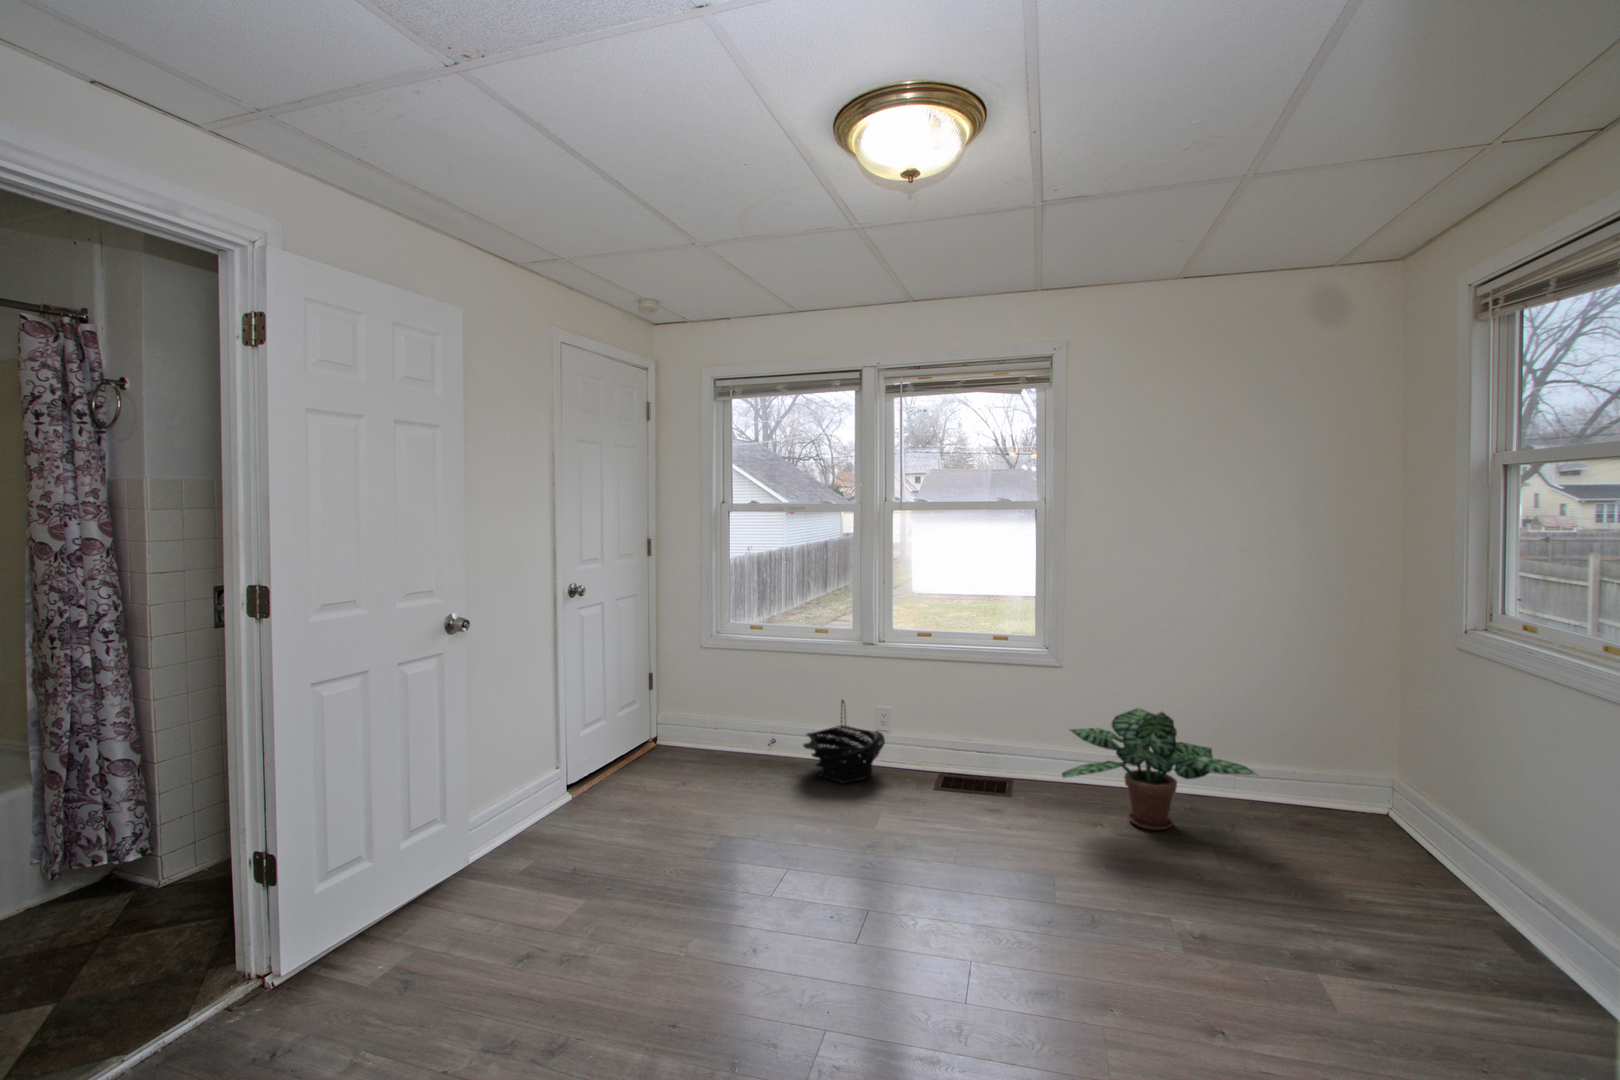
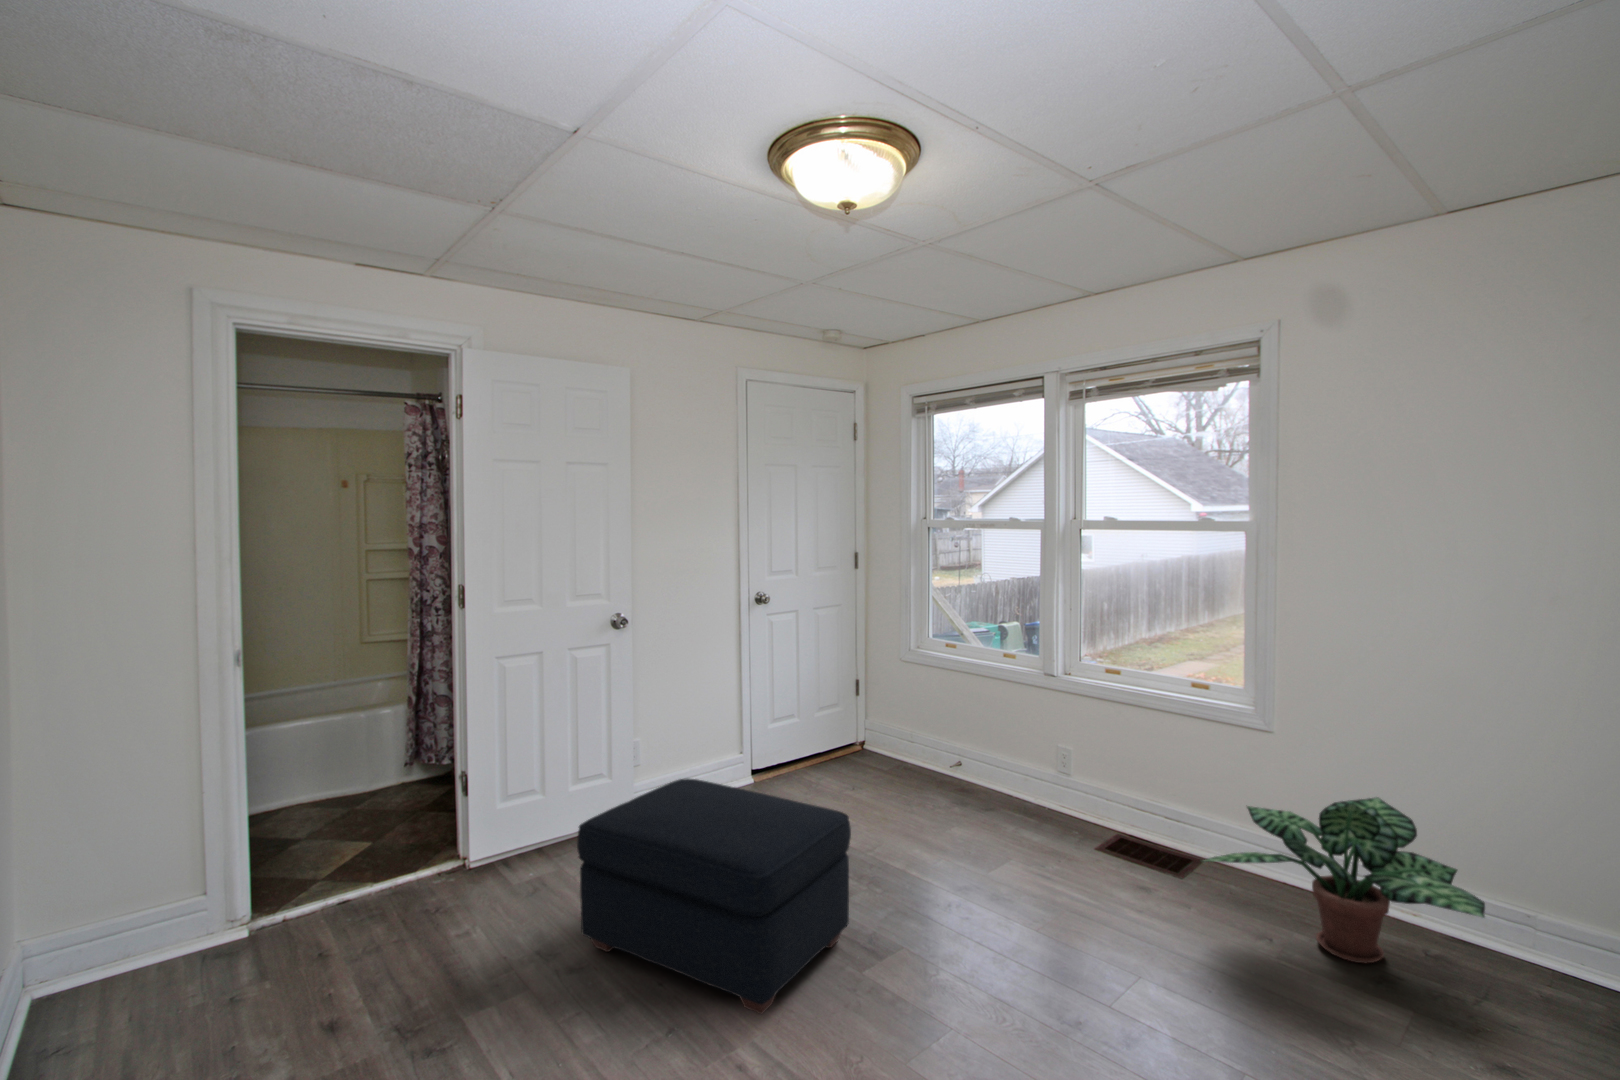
basket: present [803,700,885,783] -> none [961,731,1054,820]
ottoman: none [536,796,823,1022] -> present [577,779,851,1014]

